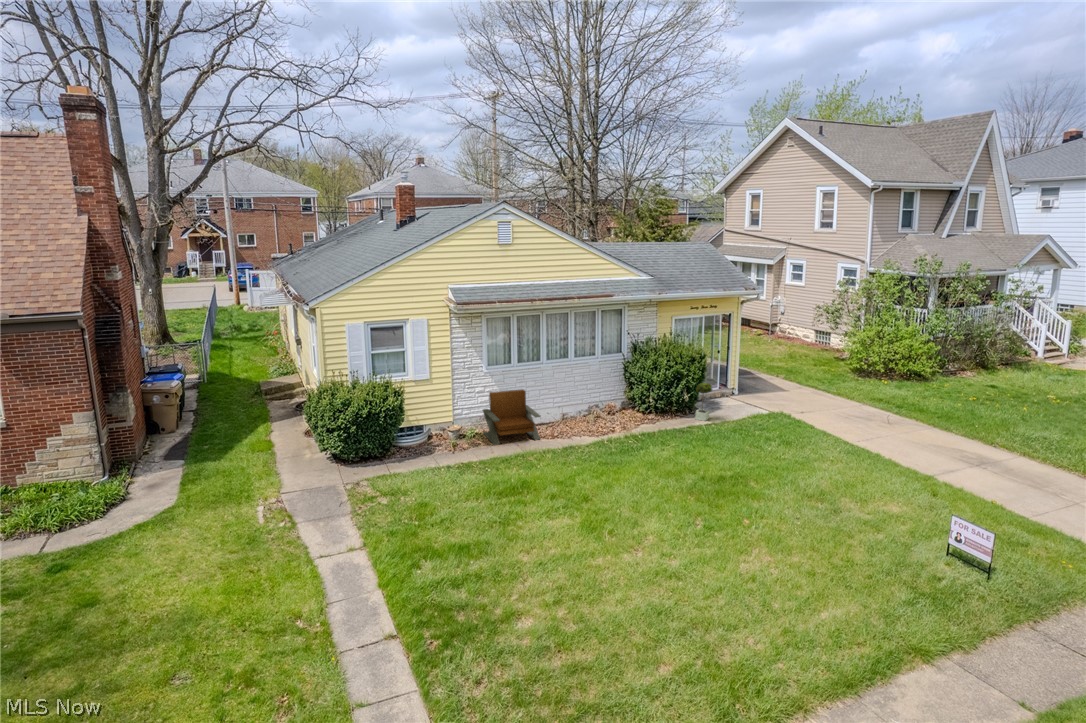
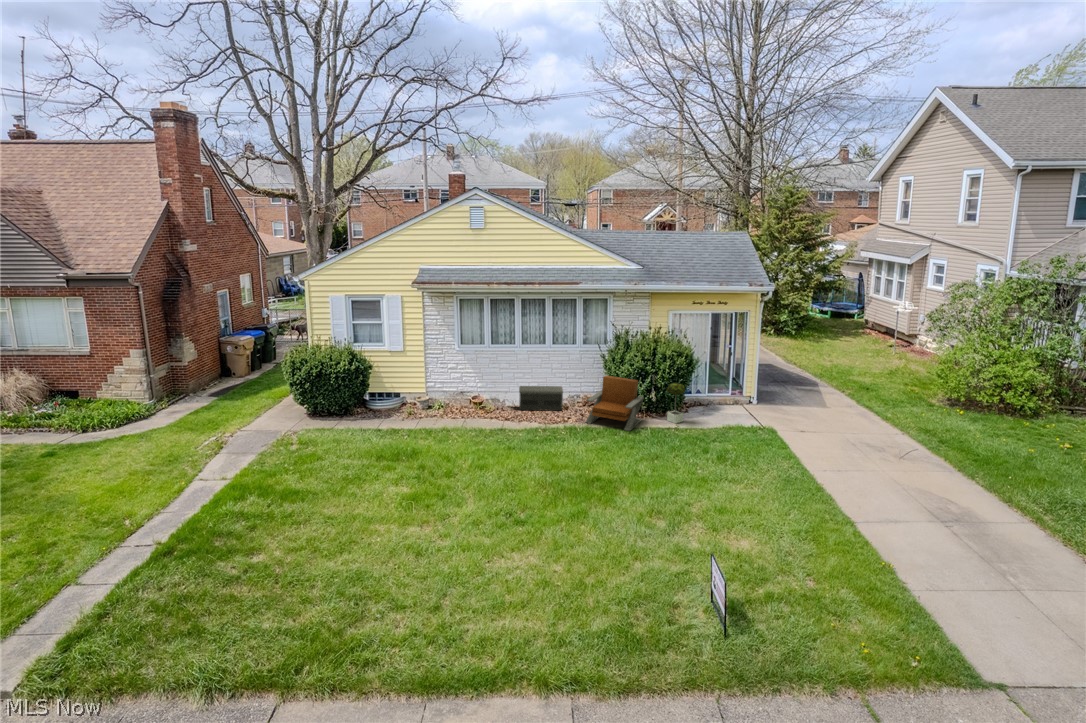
lounge chair: present [483,389,540,445] -> present [586,376,644,431]
storage bench: none [549,399,597,428] -> present [519,386,563,411]

